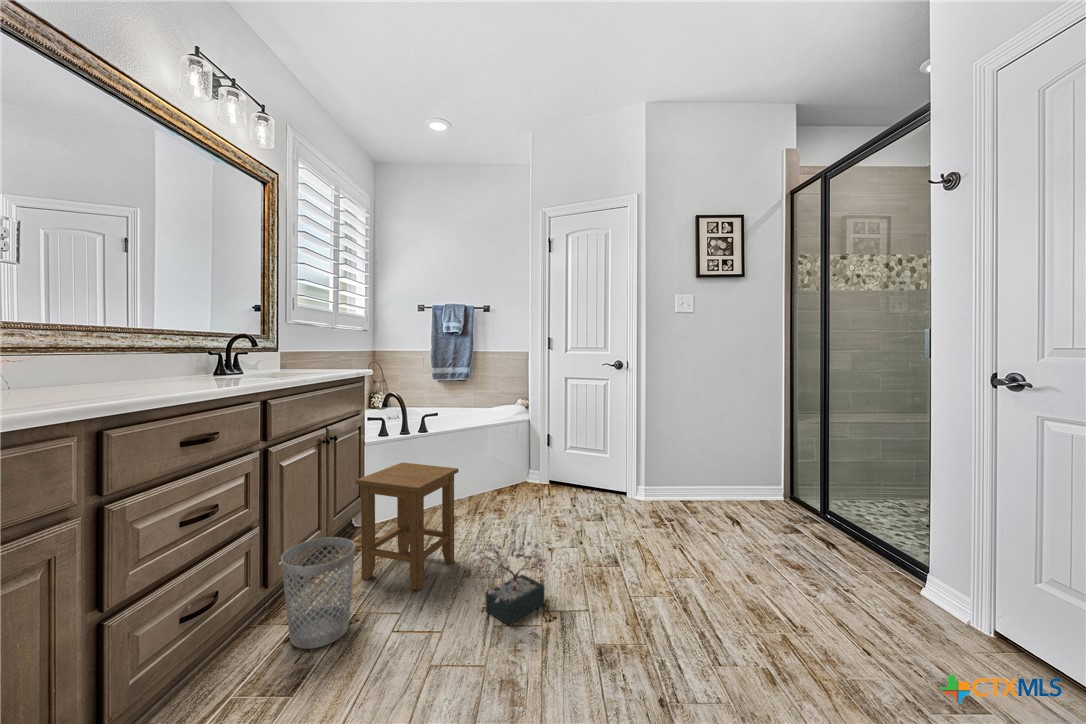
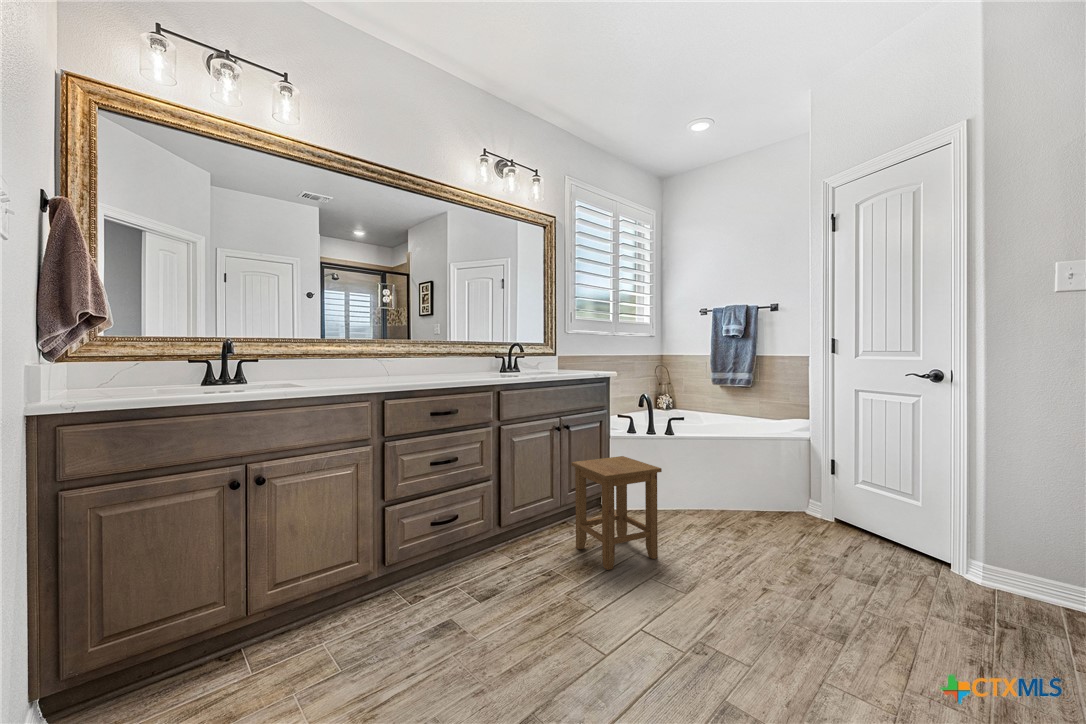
wastebasket: present [281,537,355,649] -> none [496,500,548,581]
decorative plant: present [470,542,546,624] -> none [627,536,719,624]

